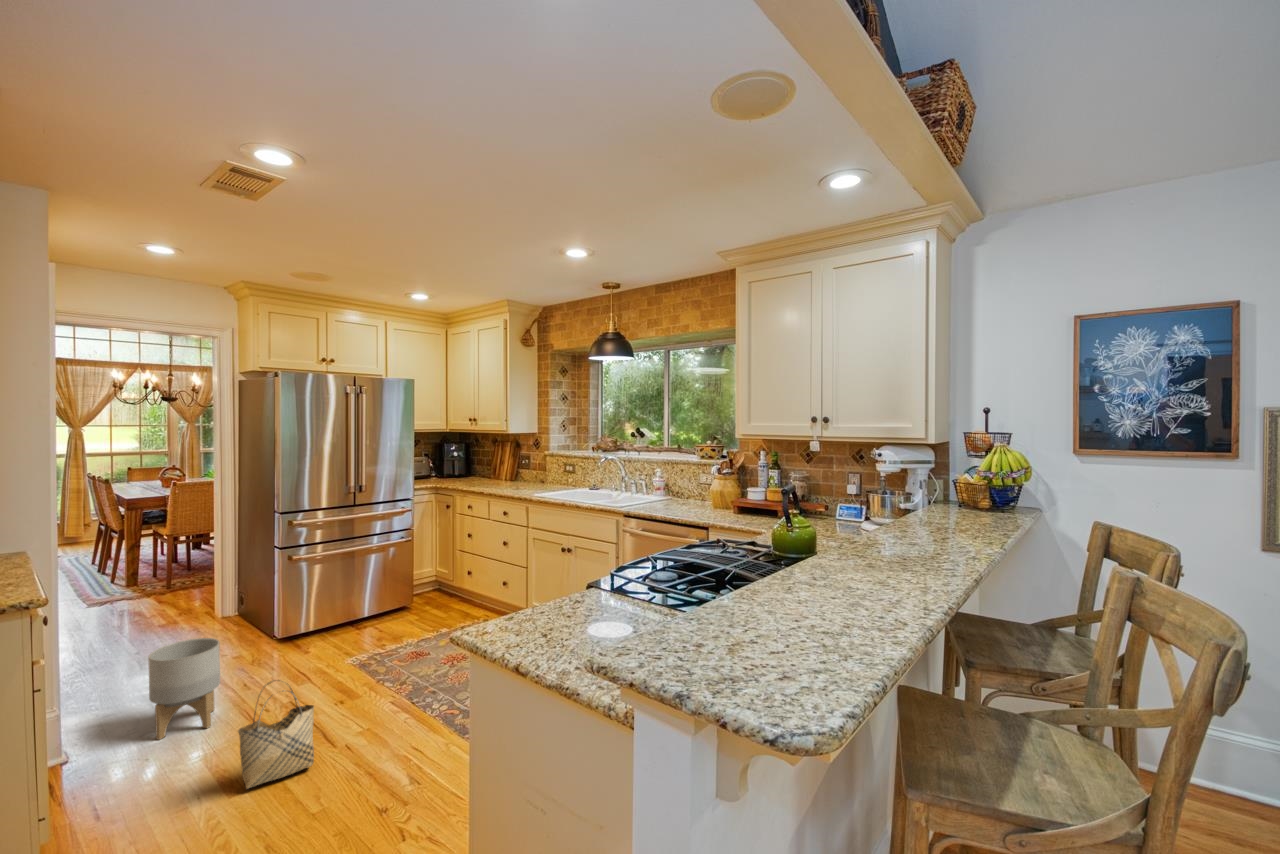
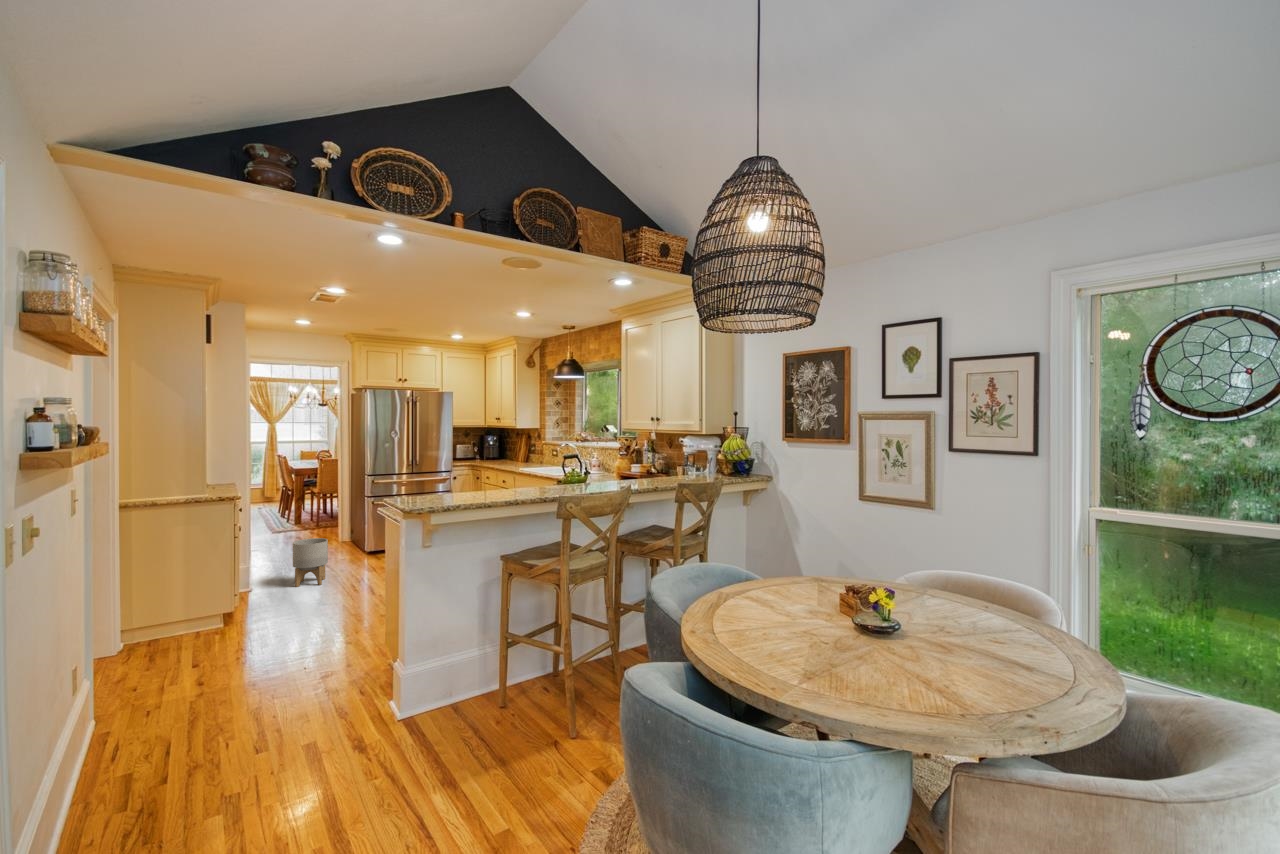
woven basket: present [238,680,314,789] -> none [327,554,366,605]

